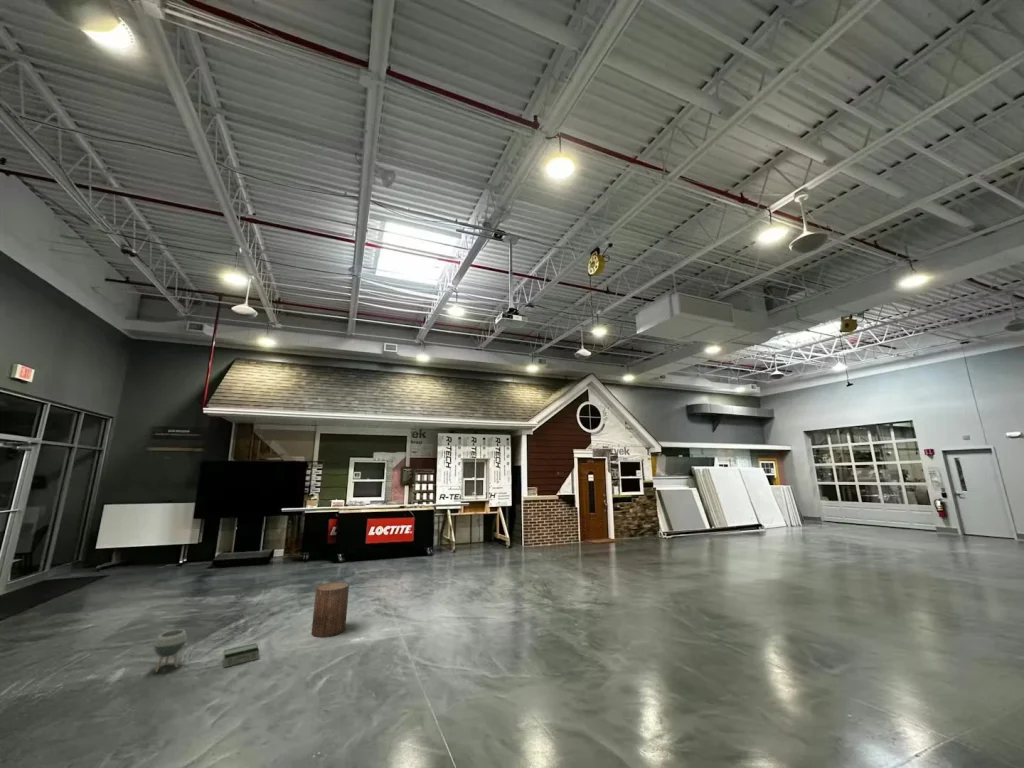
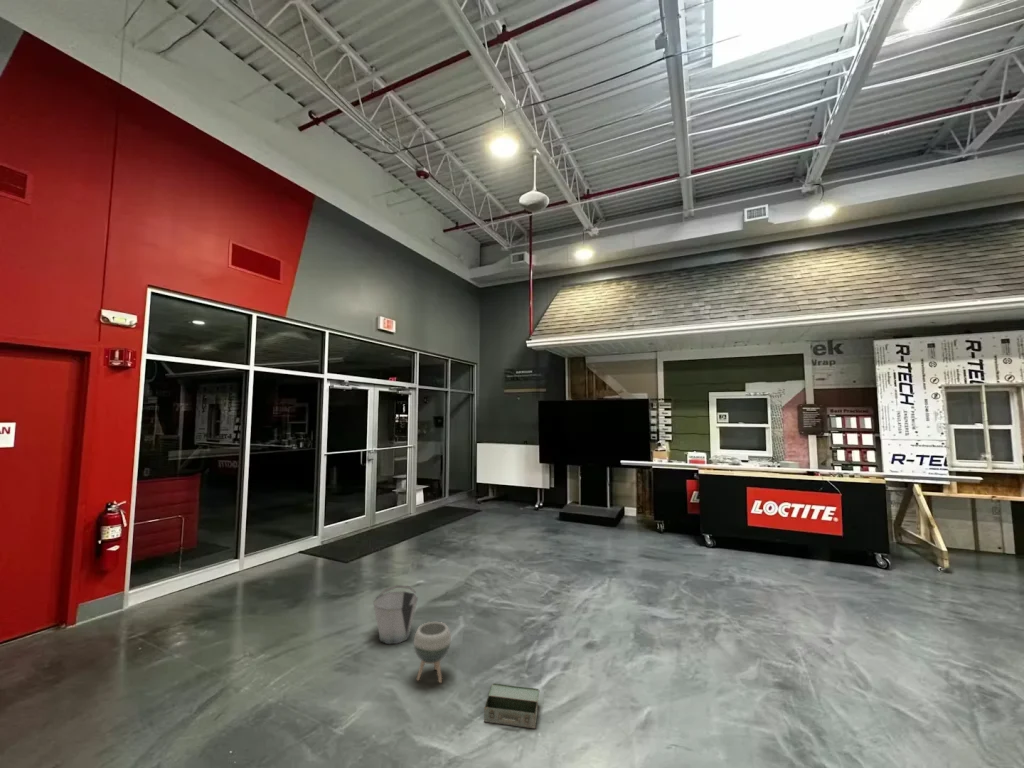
stool: present [311,582,349,637] -> none [636,607,704,731]
bucket: none [87,623,133,671] -> present [374,585,418,644]

